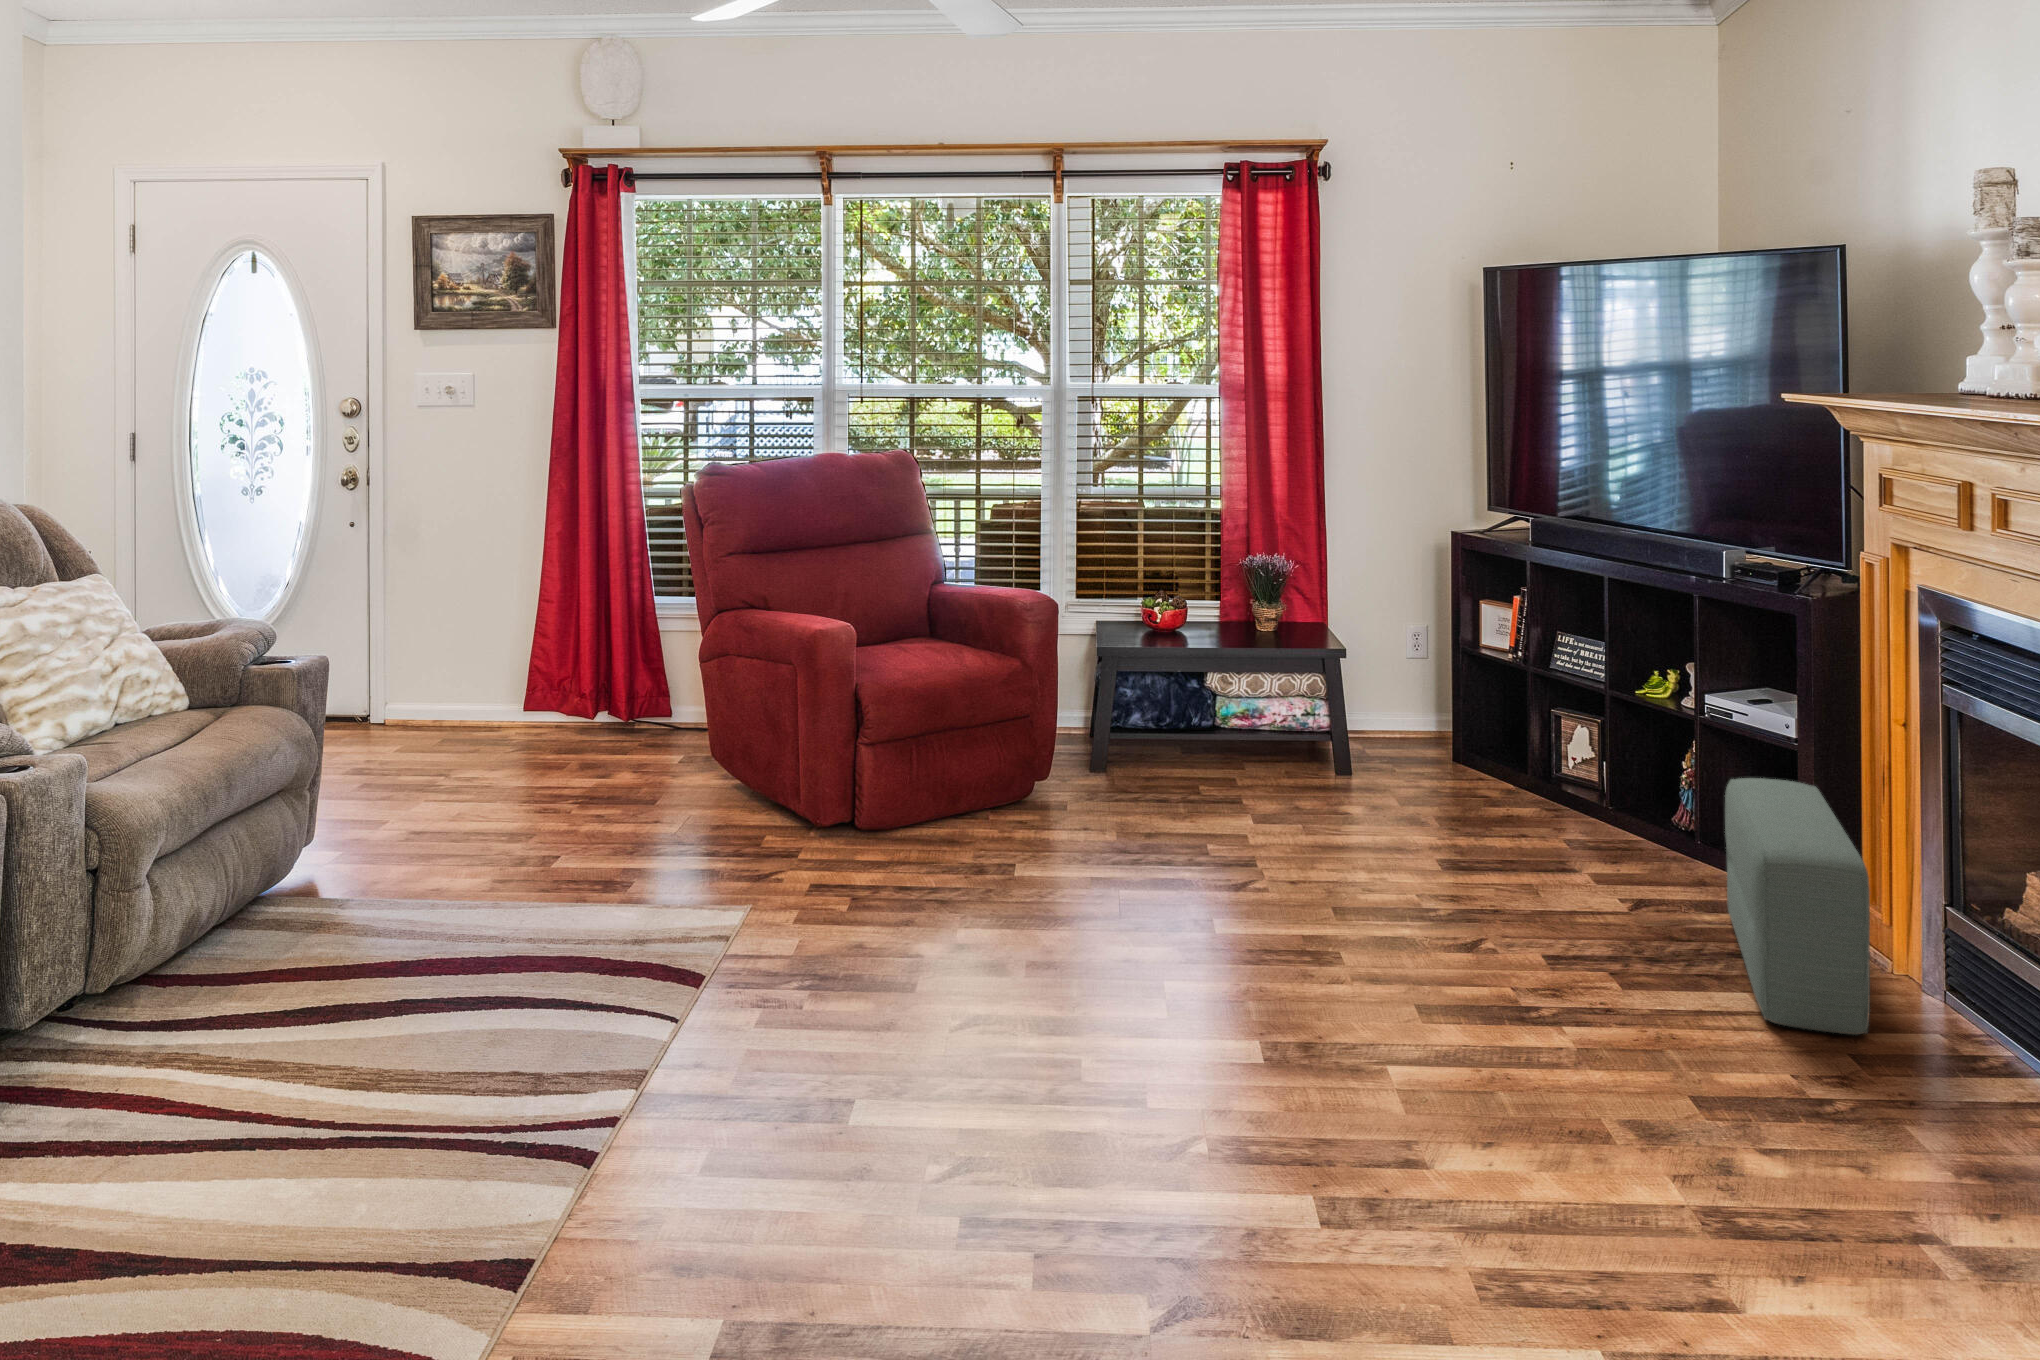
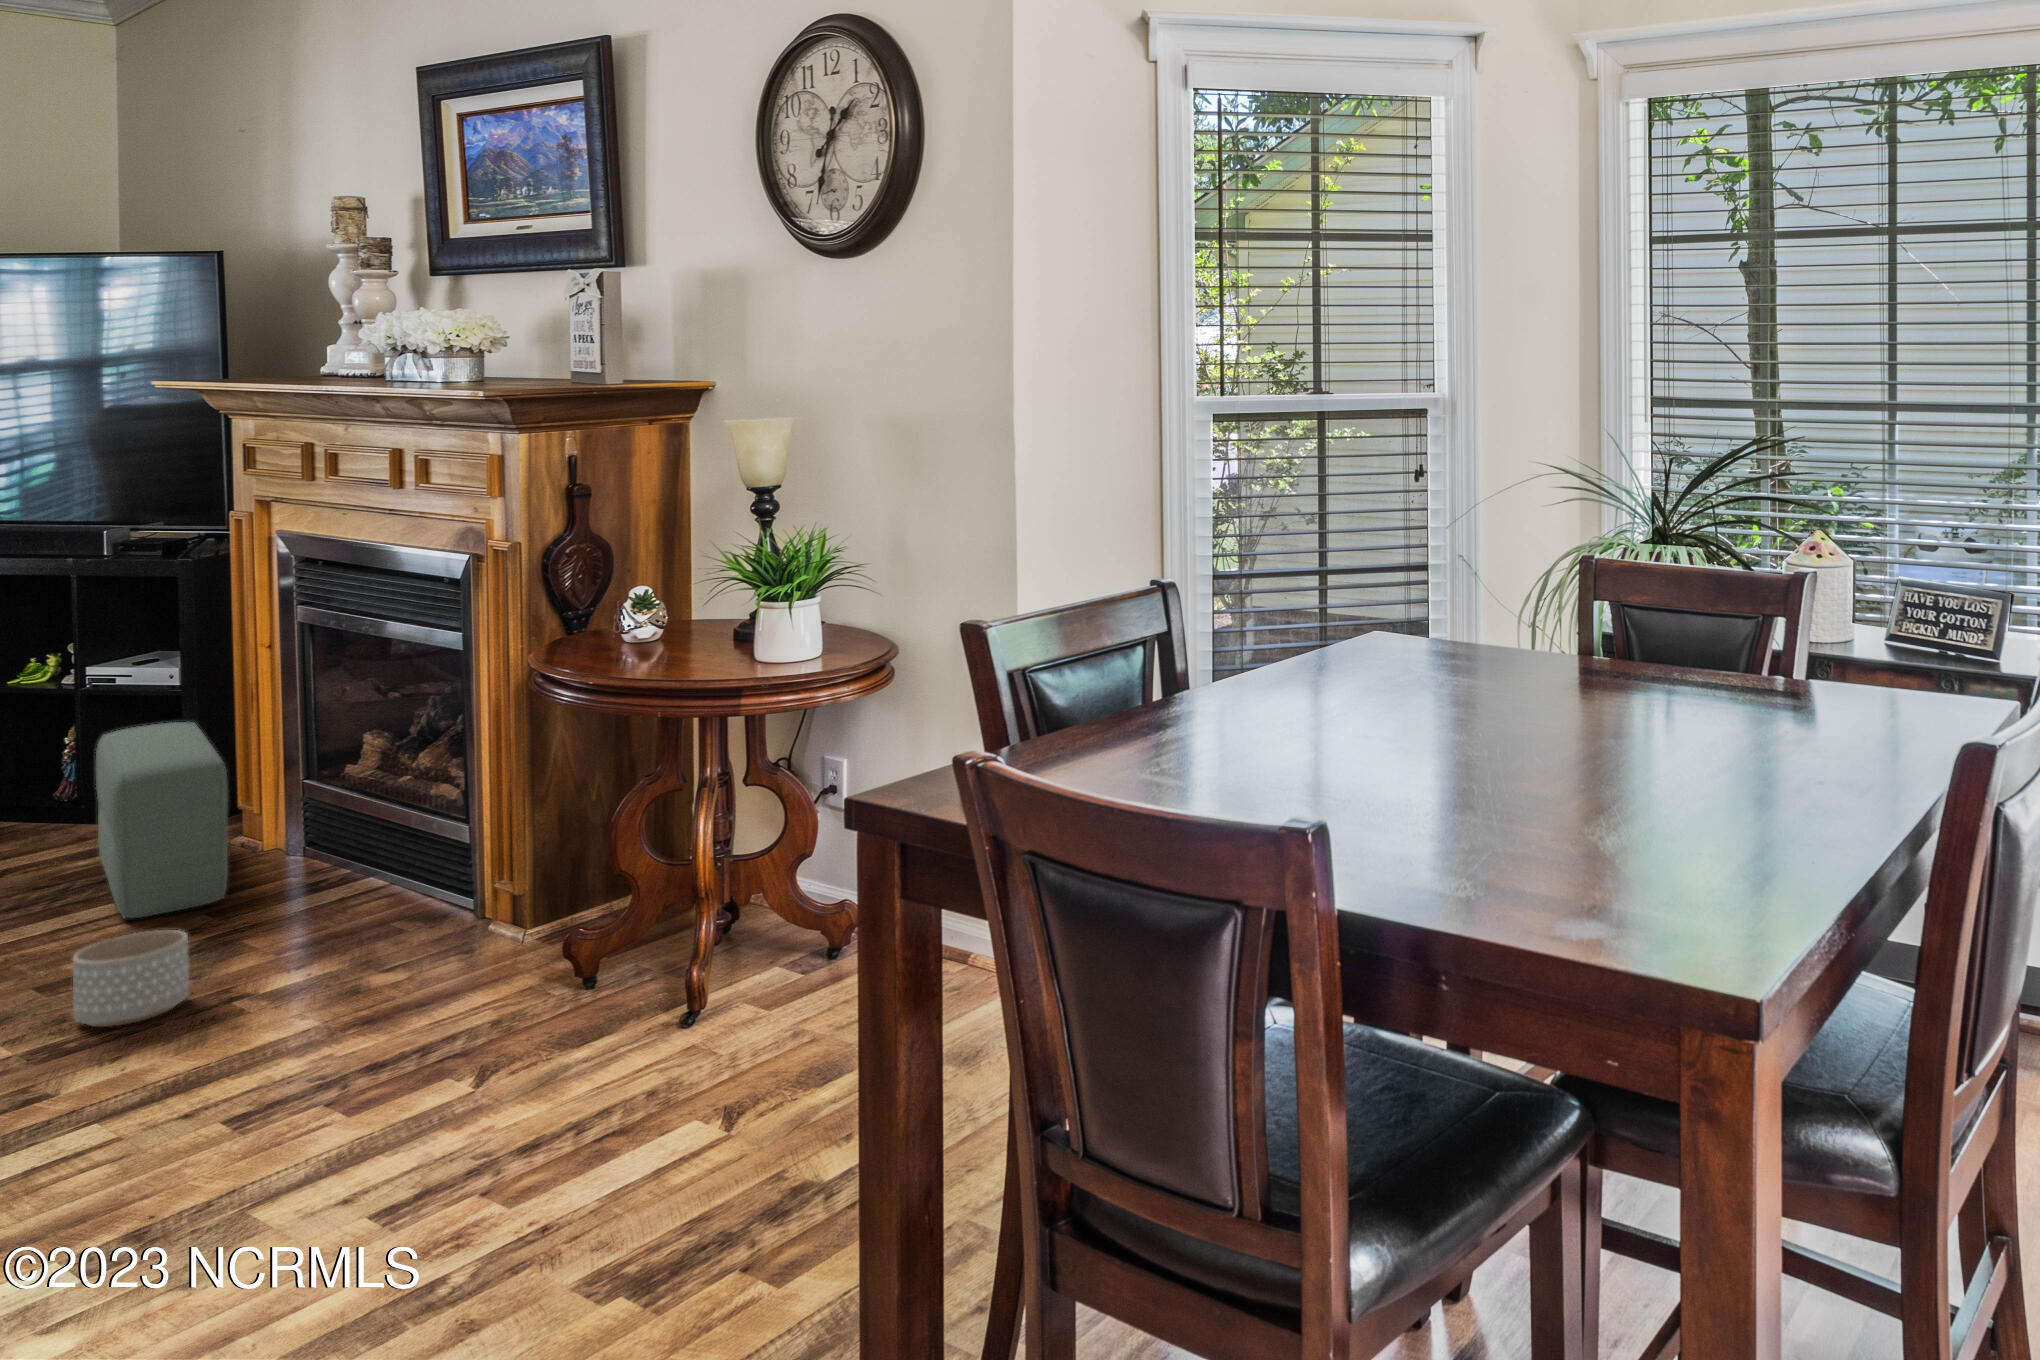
planter: none [1740,1090,1863,1225] -> present [73,930,189,1027]

